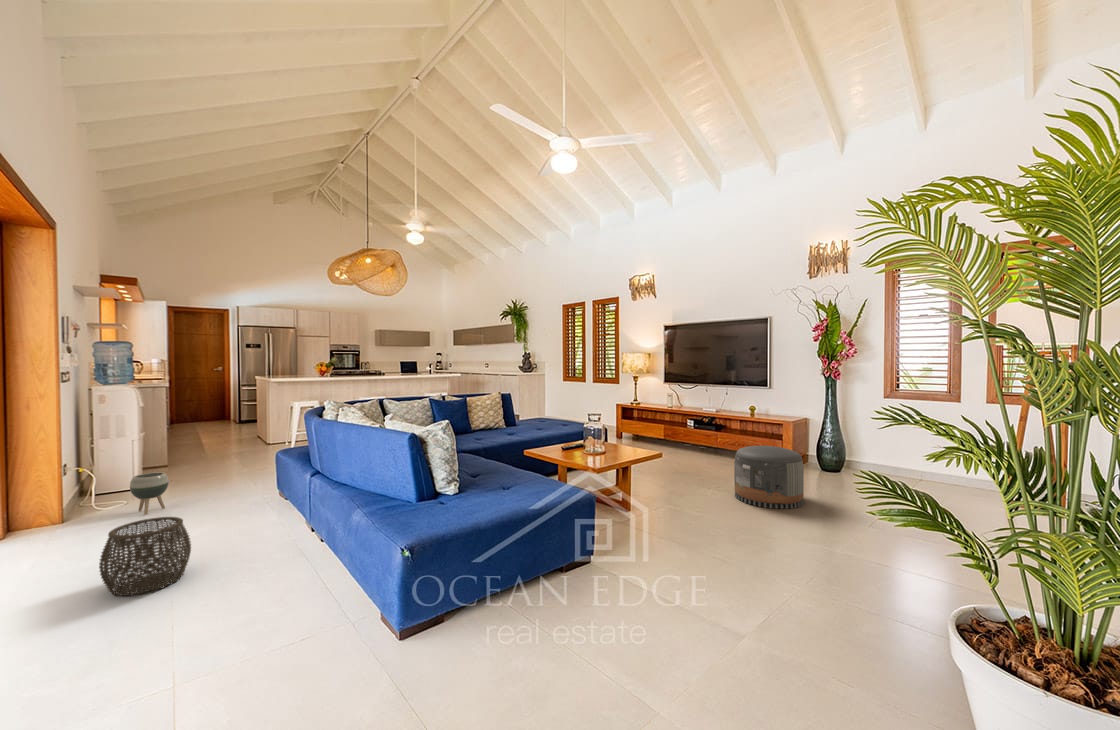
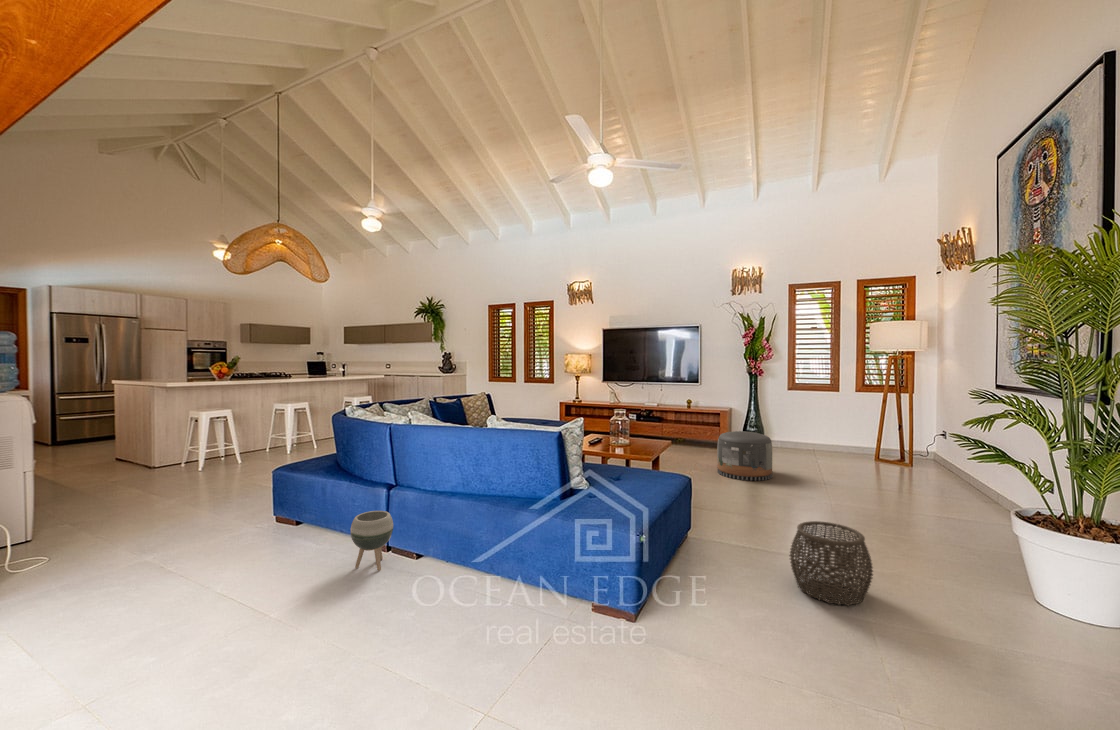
planter: present [130,472,169,515] -> present [350,511,394,571]
woven basket: present [99,517,191,596] -> present [789,521,873,606]

